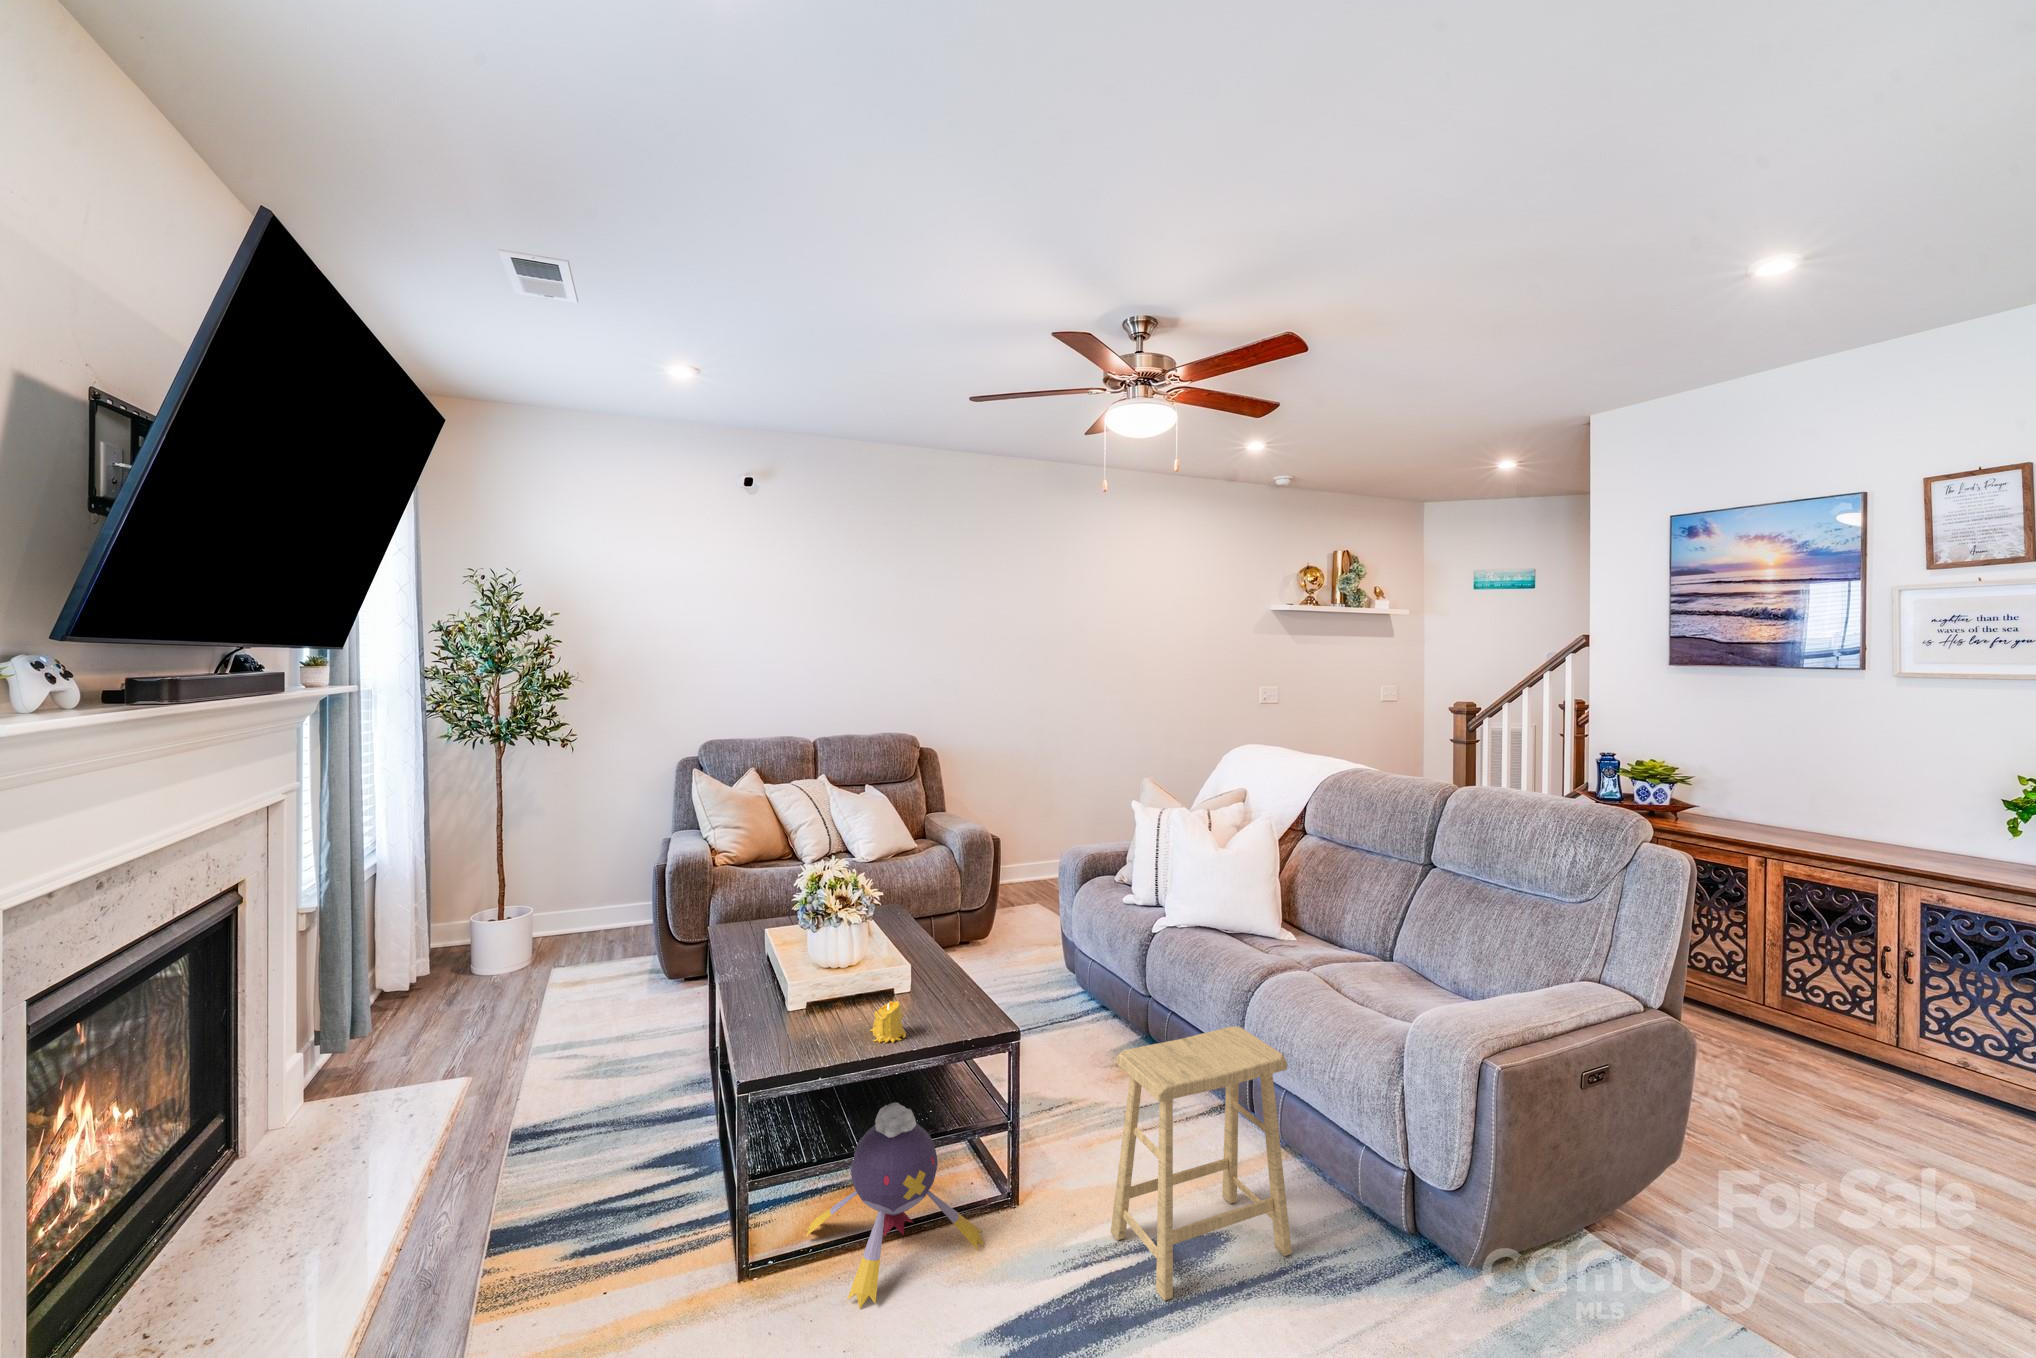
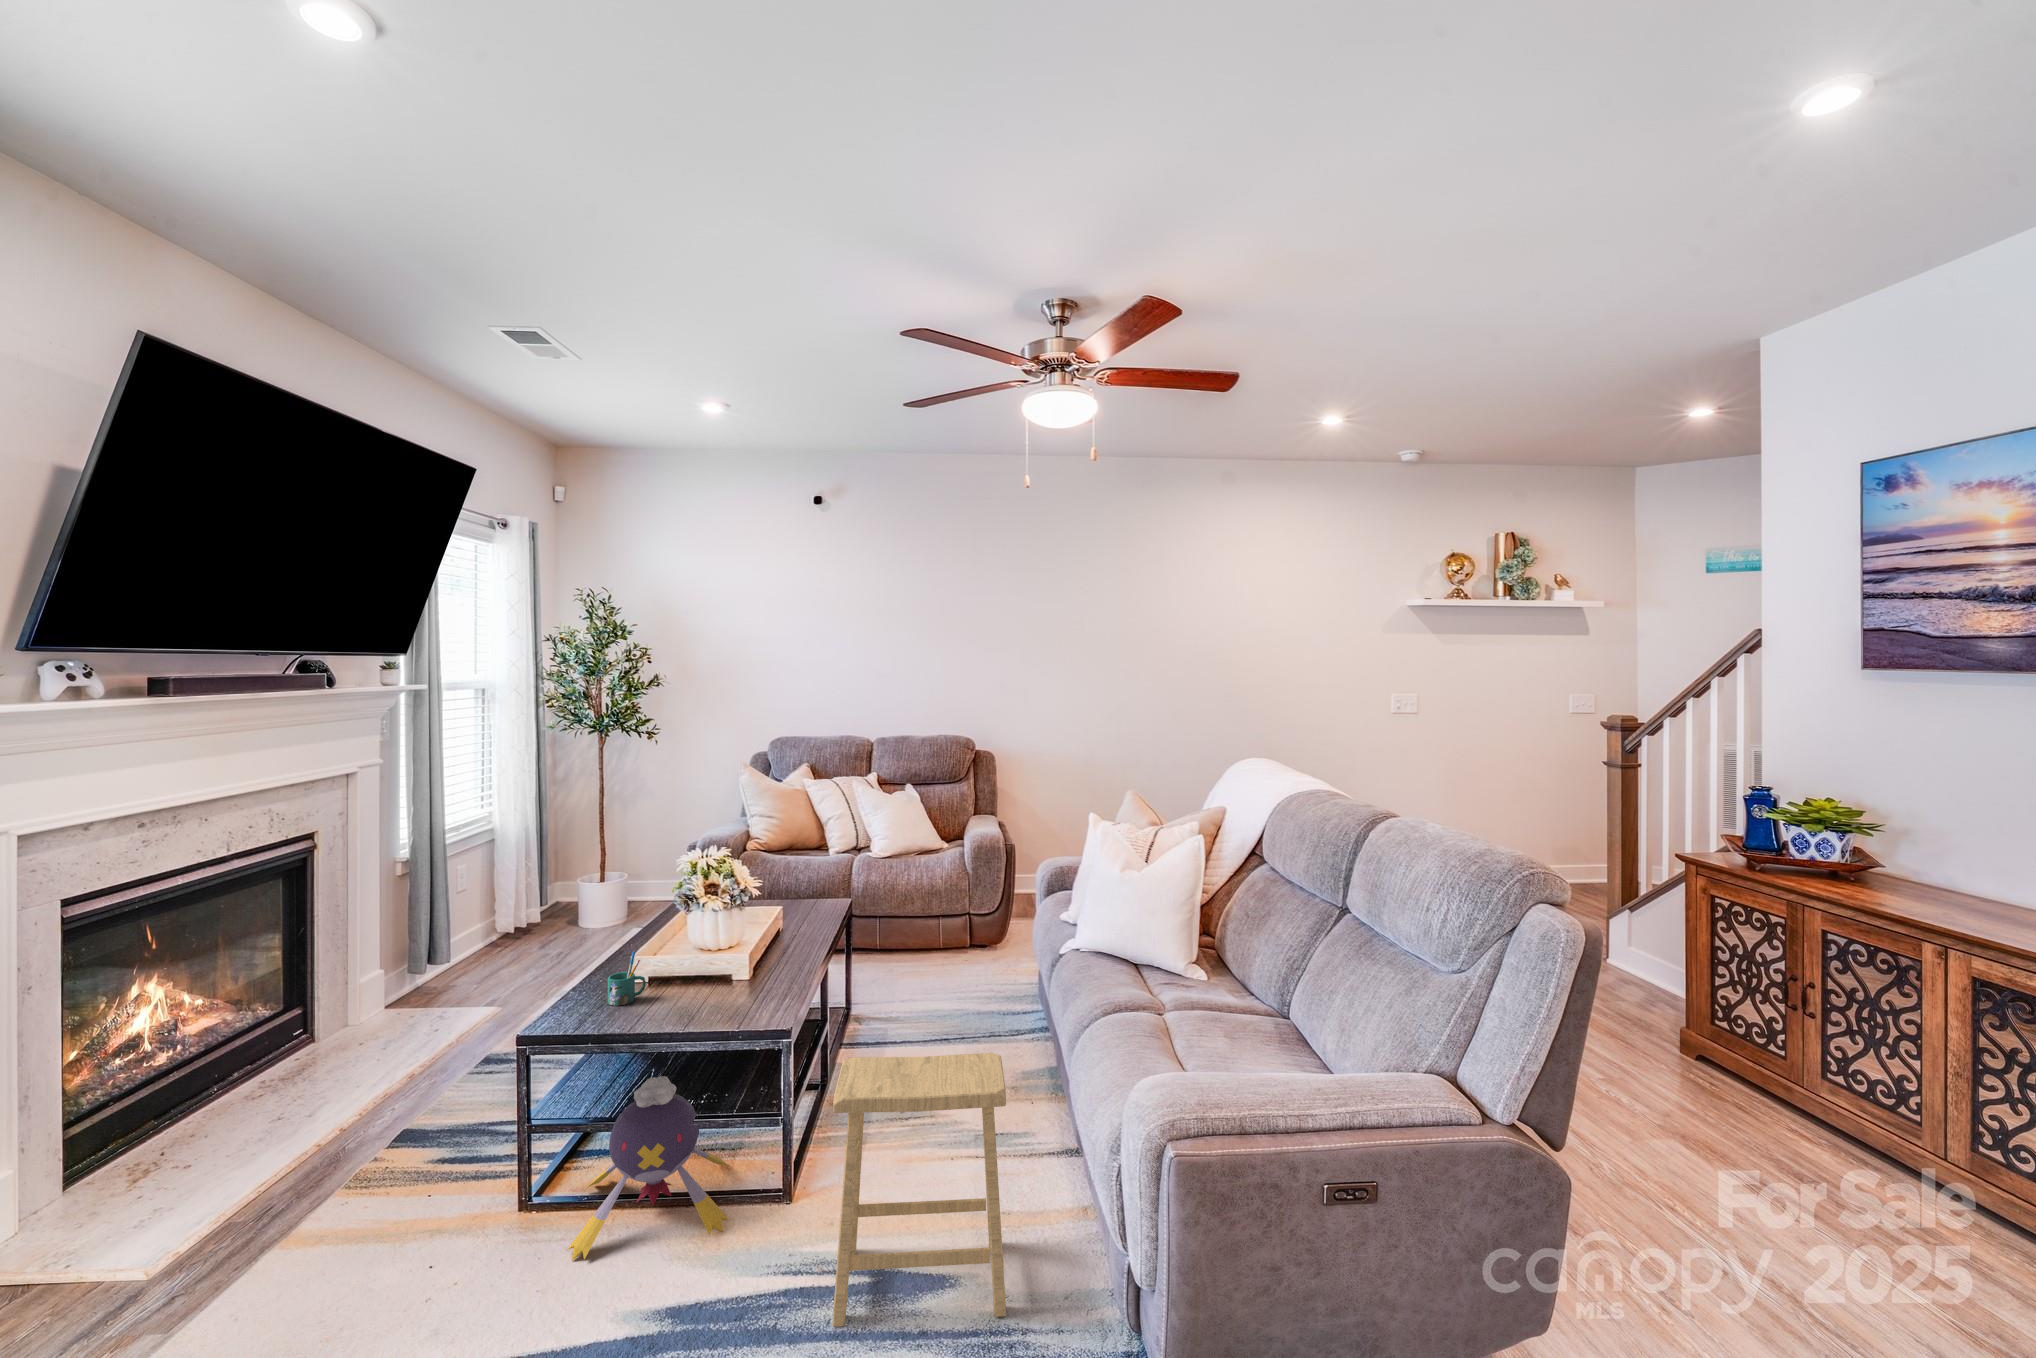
mug: none [806,979,840,1039] -> present [608,951,646,1006]
candle: present [870,1001,906,1043] -> none [653,979,690,1018]

